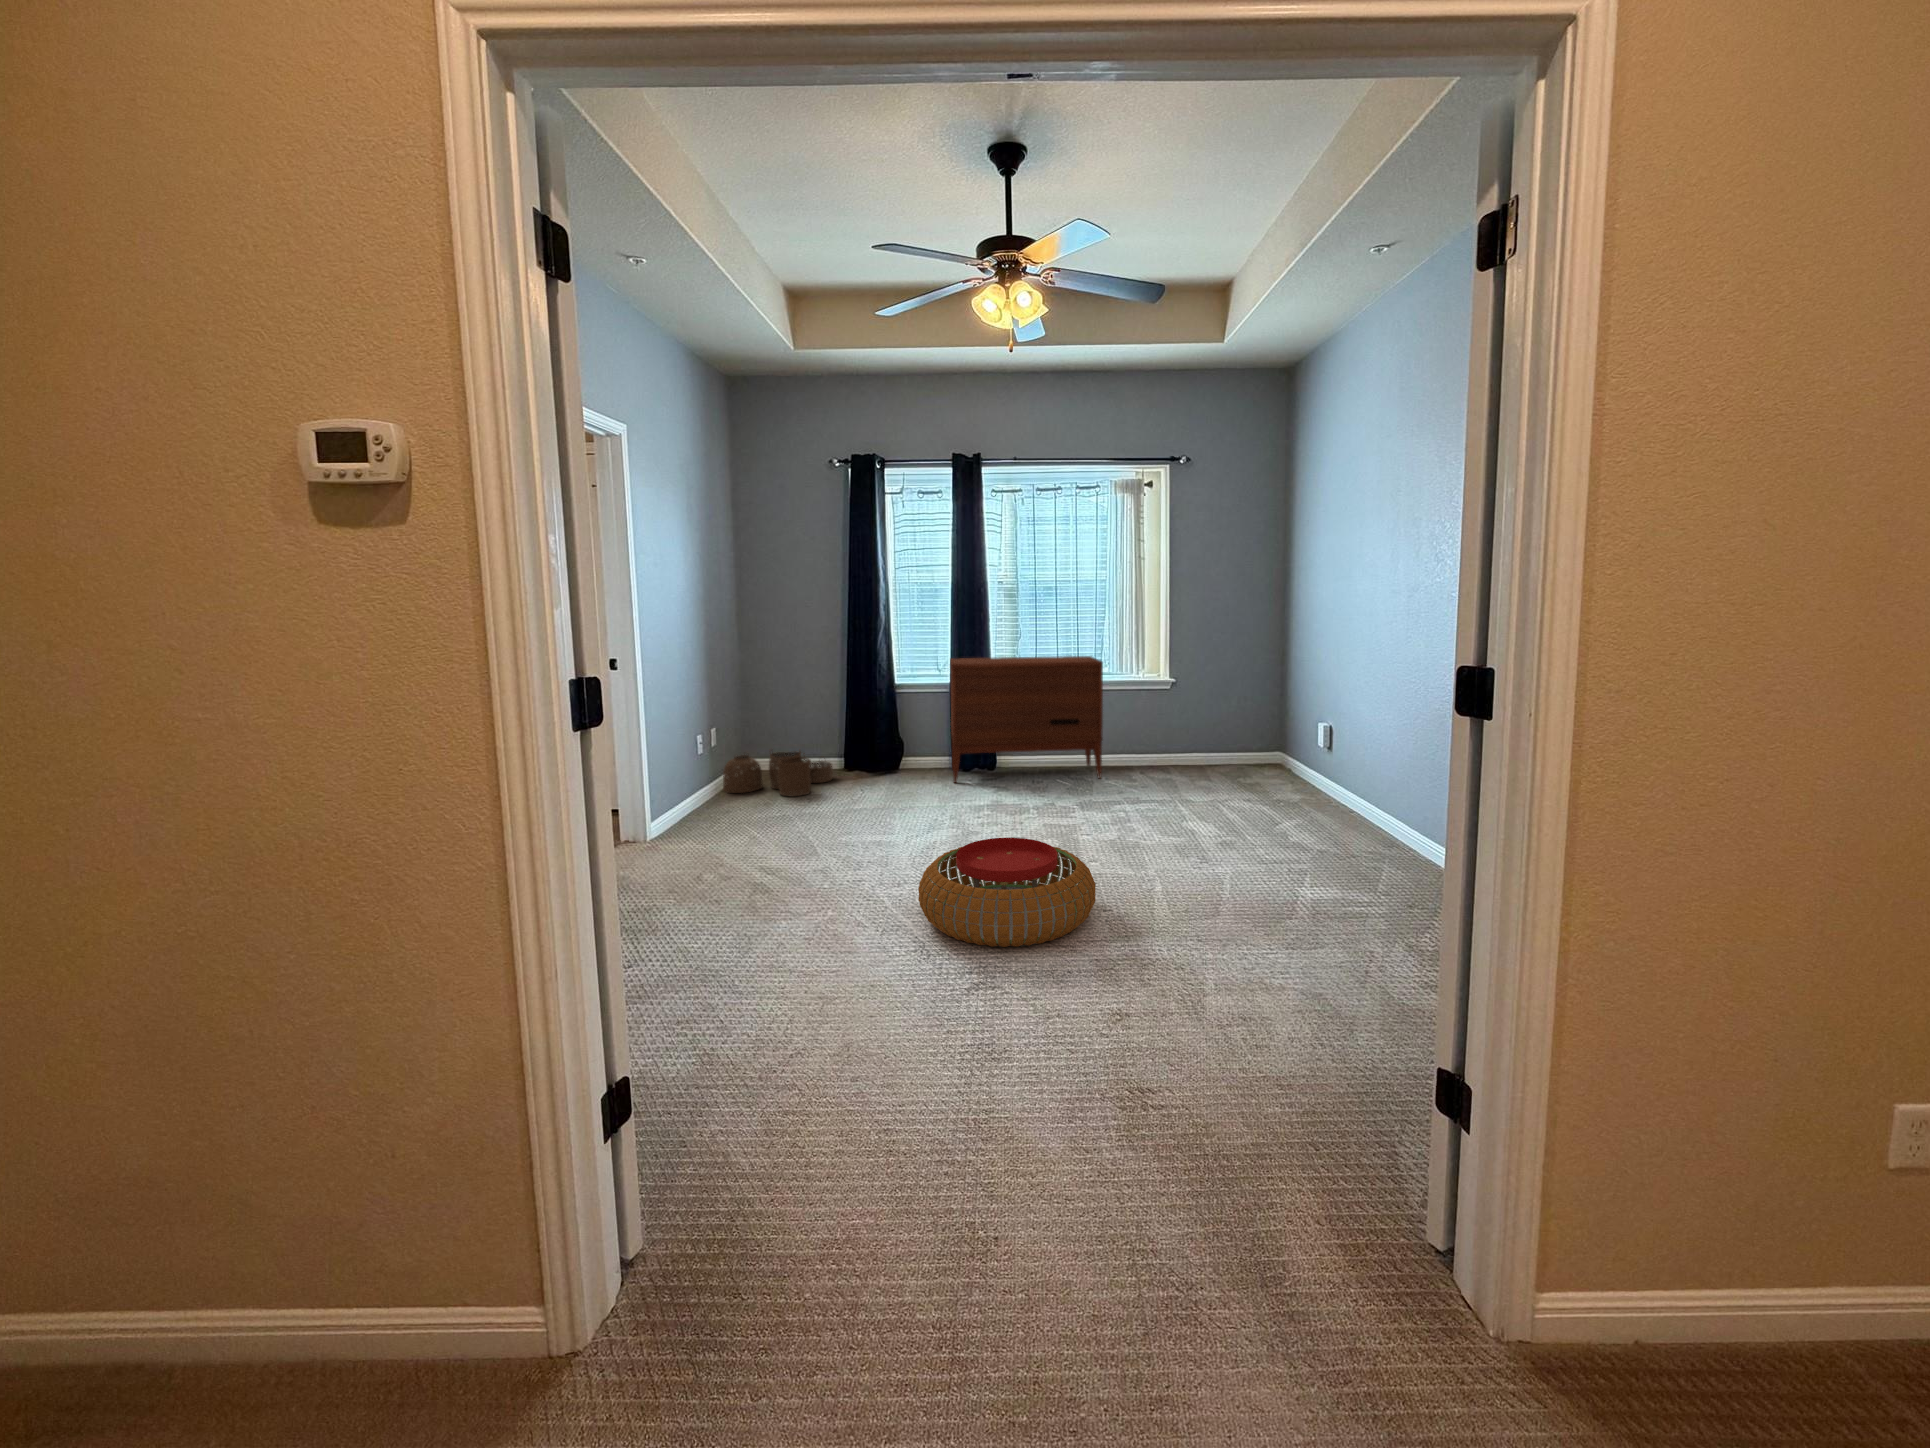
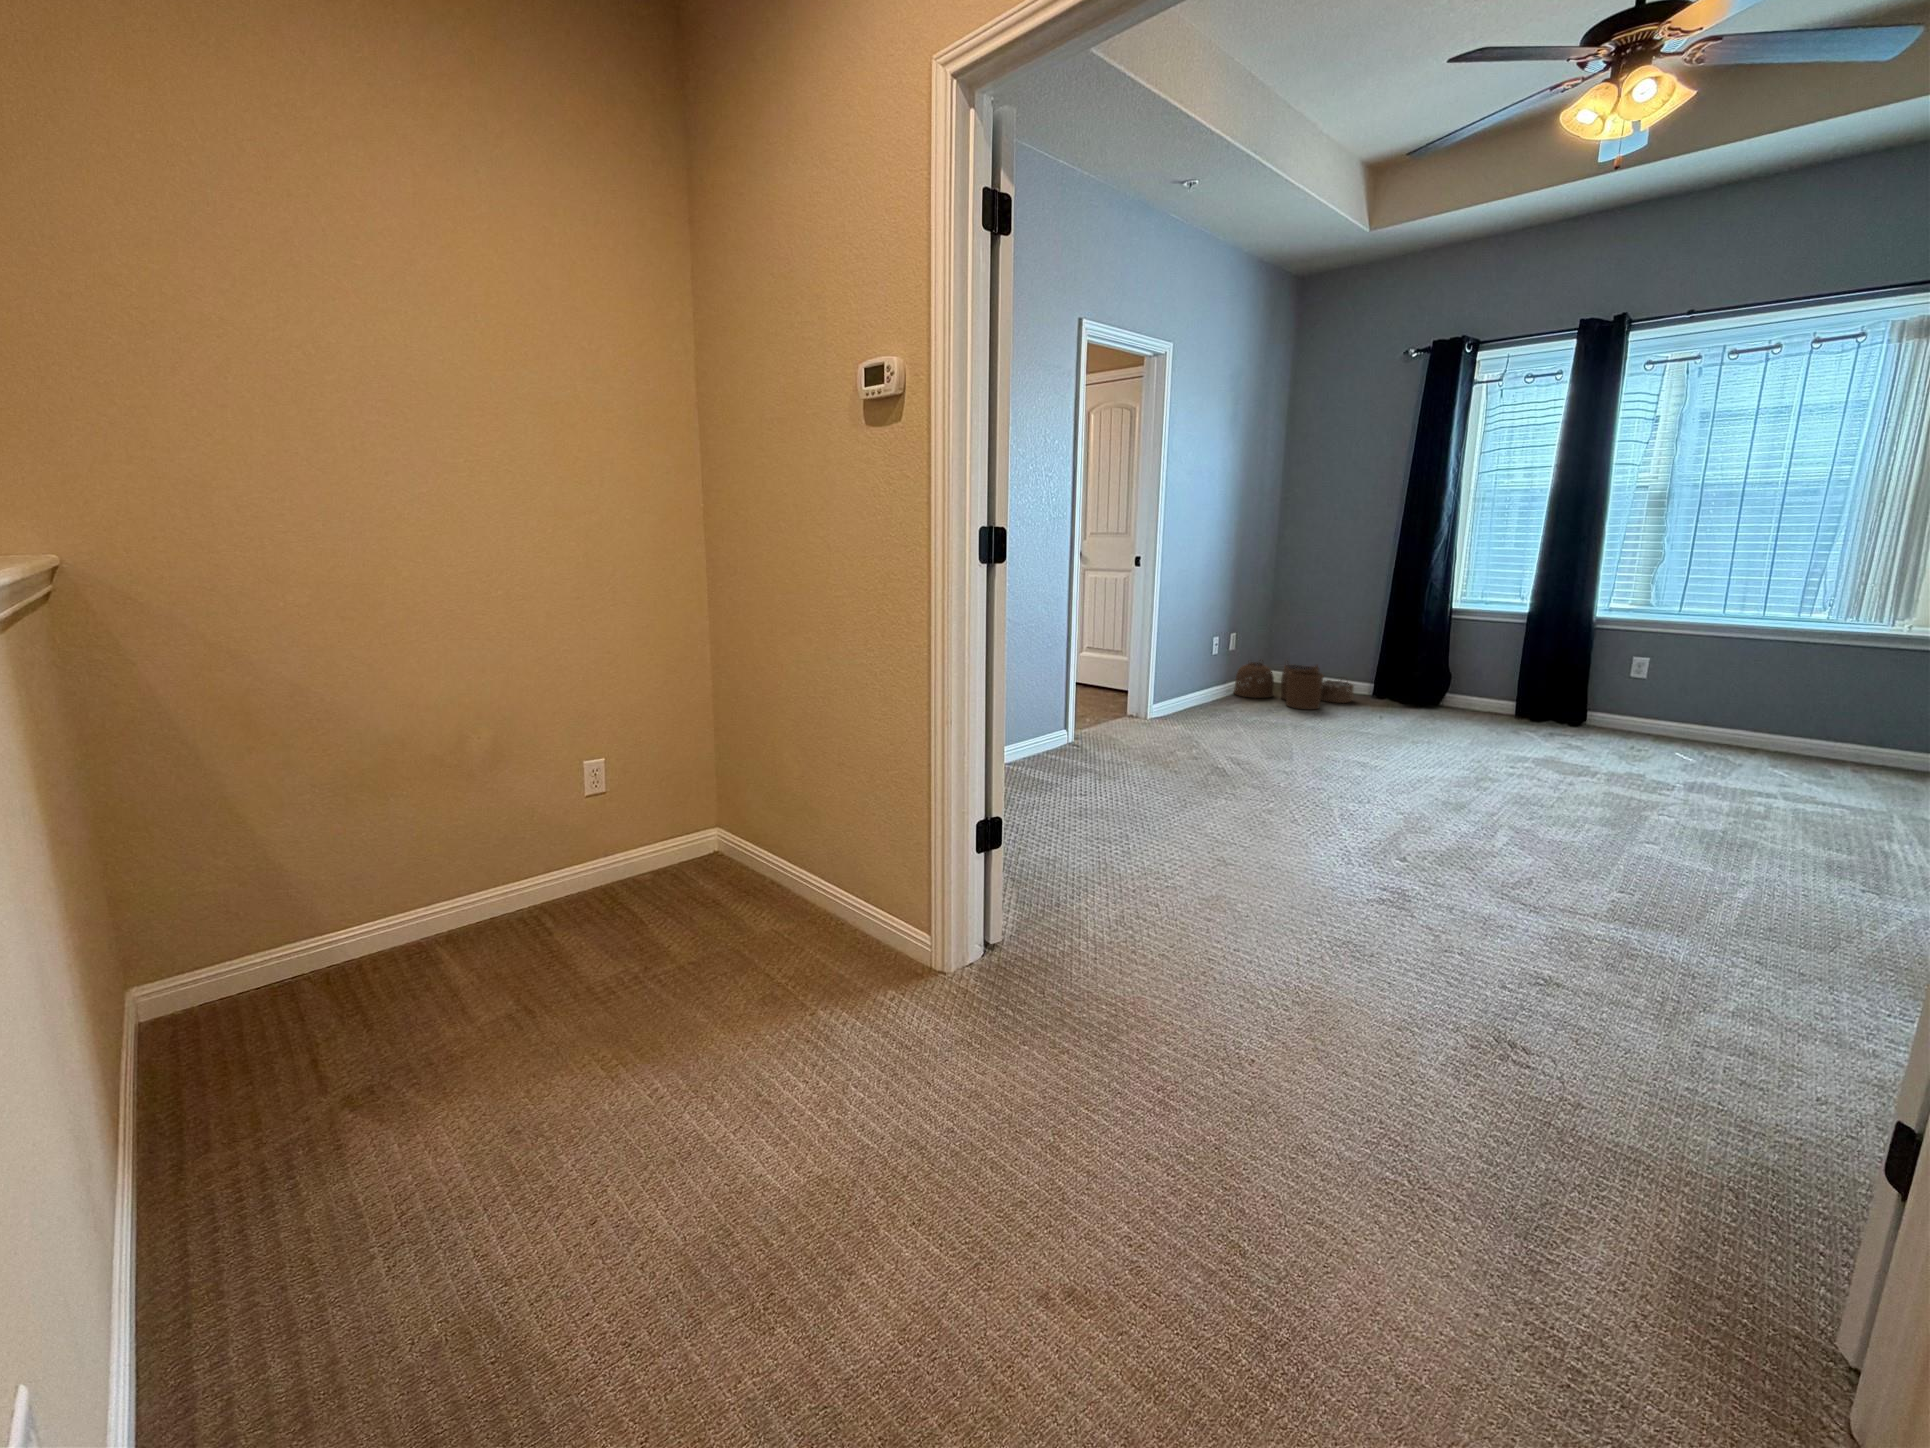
dresser: present [950,656,1103,783] -> none [1503,582,1804,767]
pouf: present [918,838,1096,947] -> none [1358,775,1612,901]

